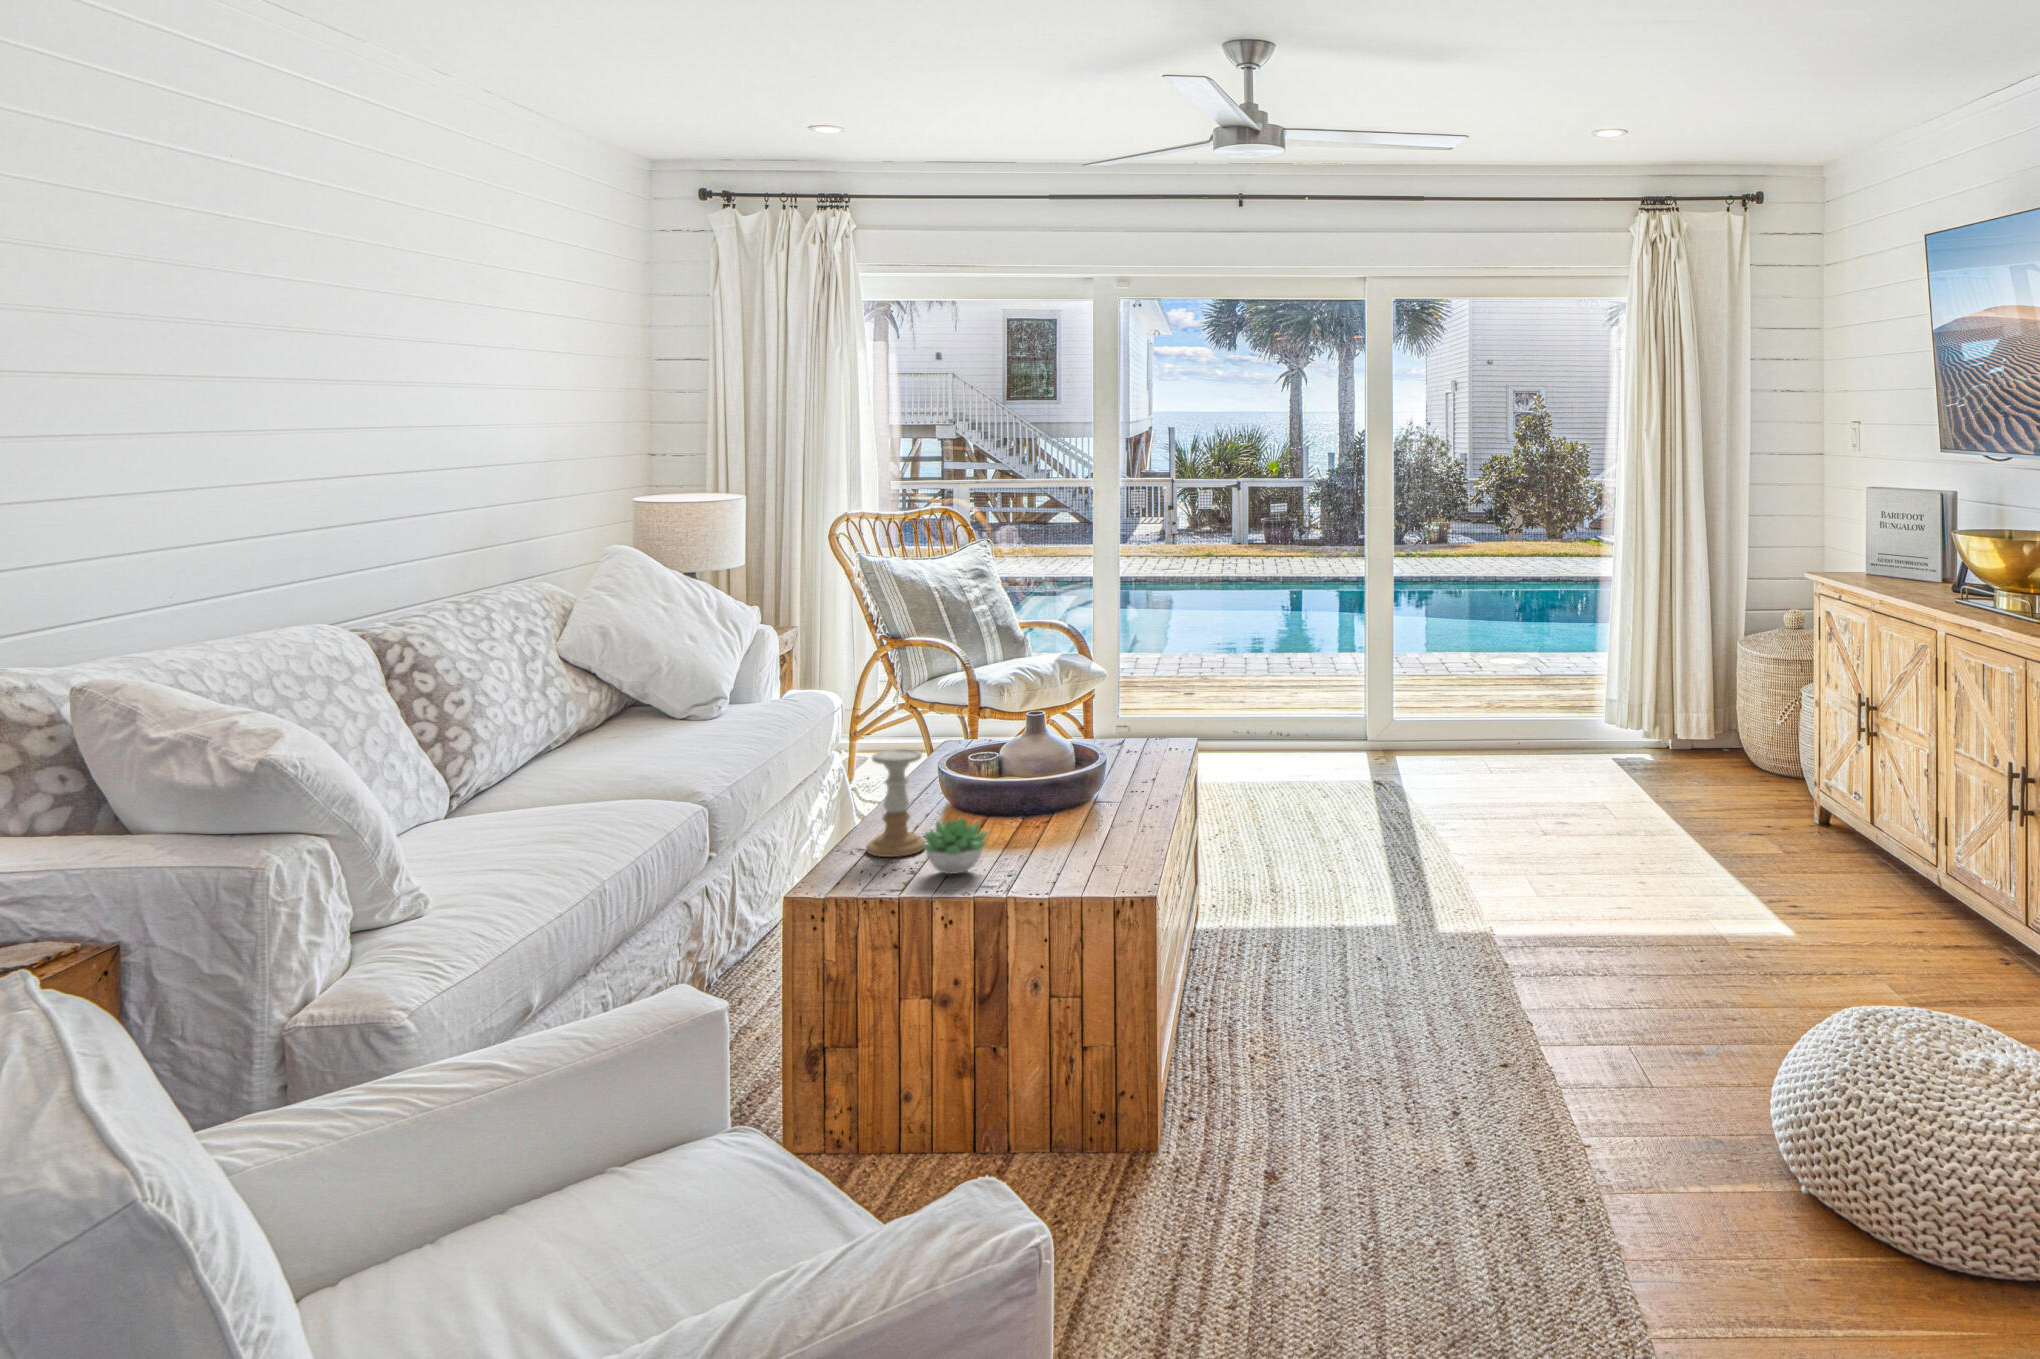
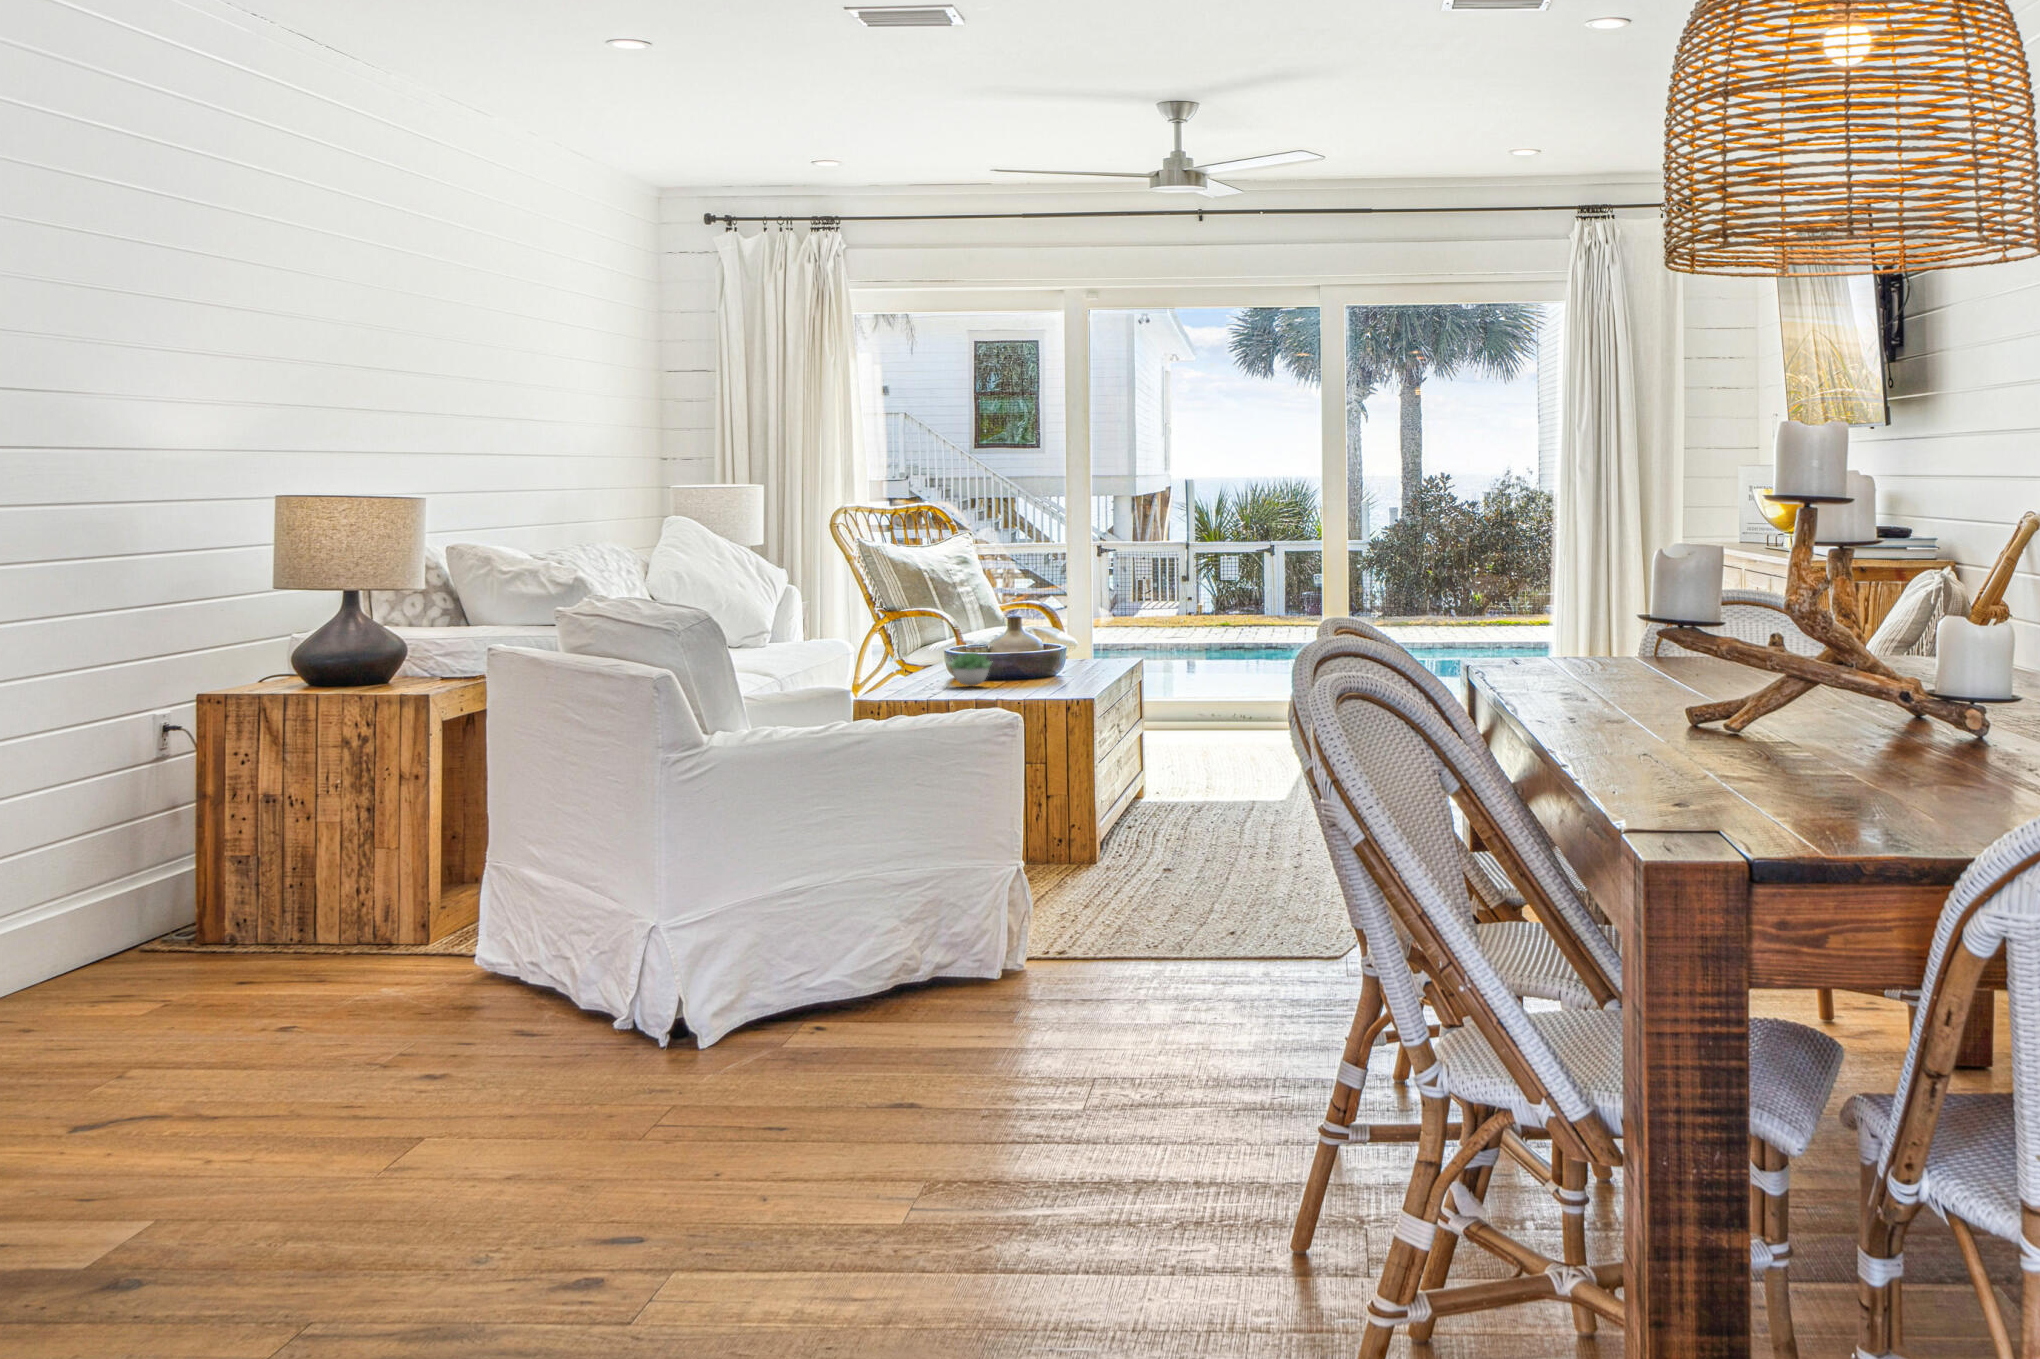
candle holder: present [866,749,926,857] -> none [909,617,949,683]

